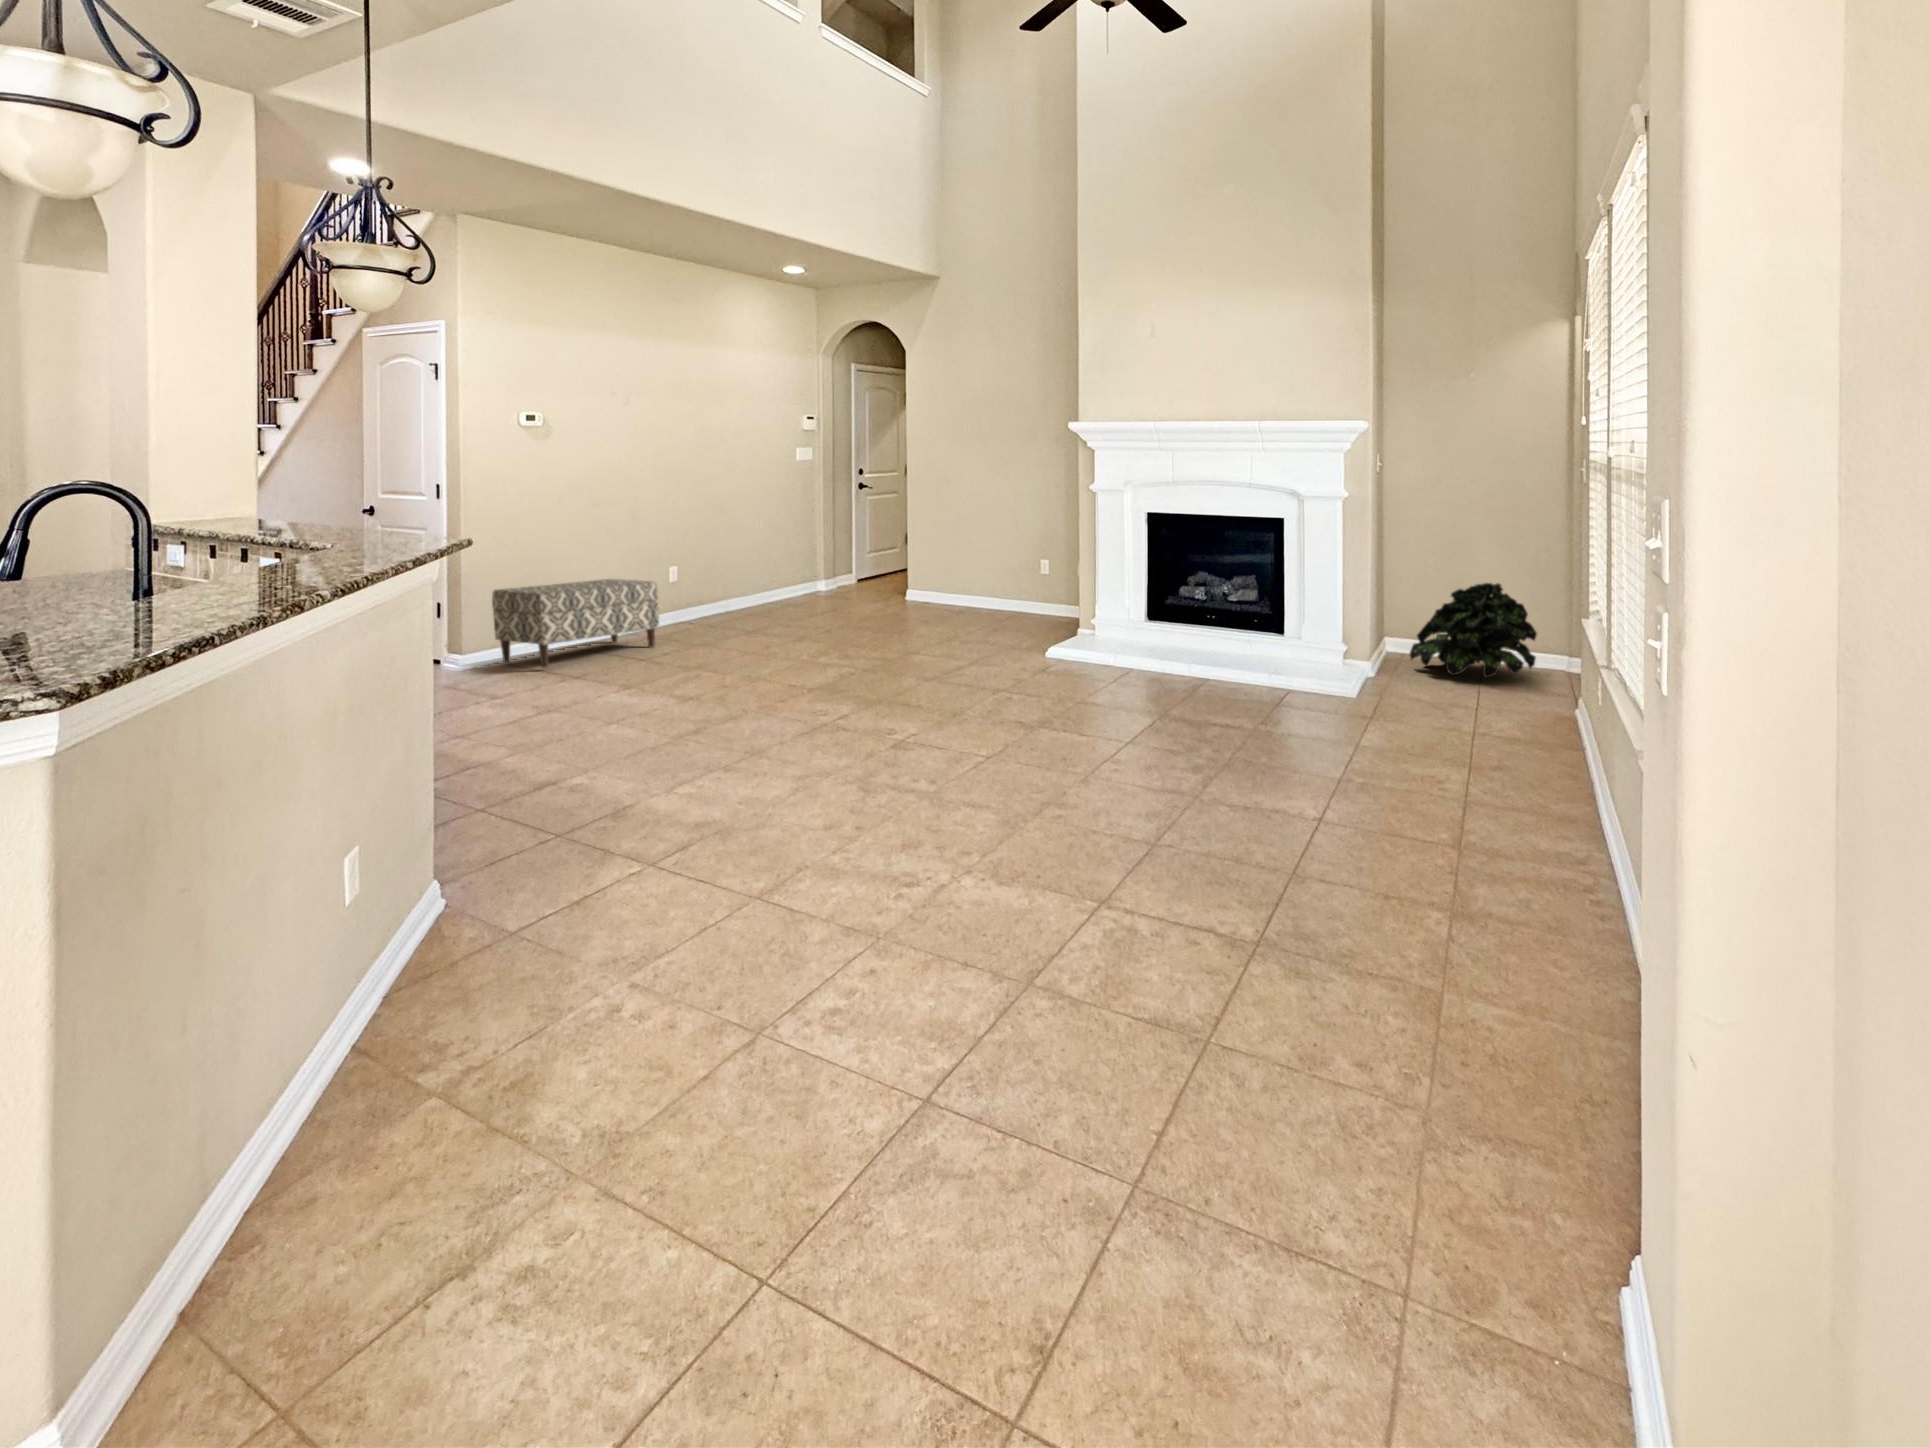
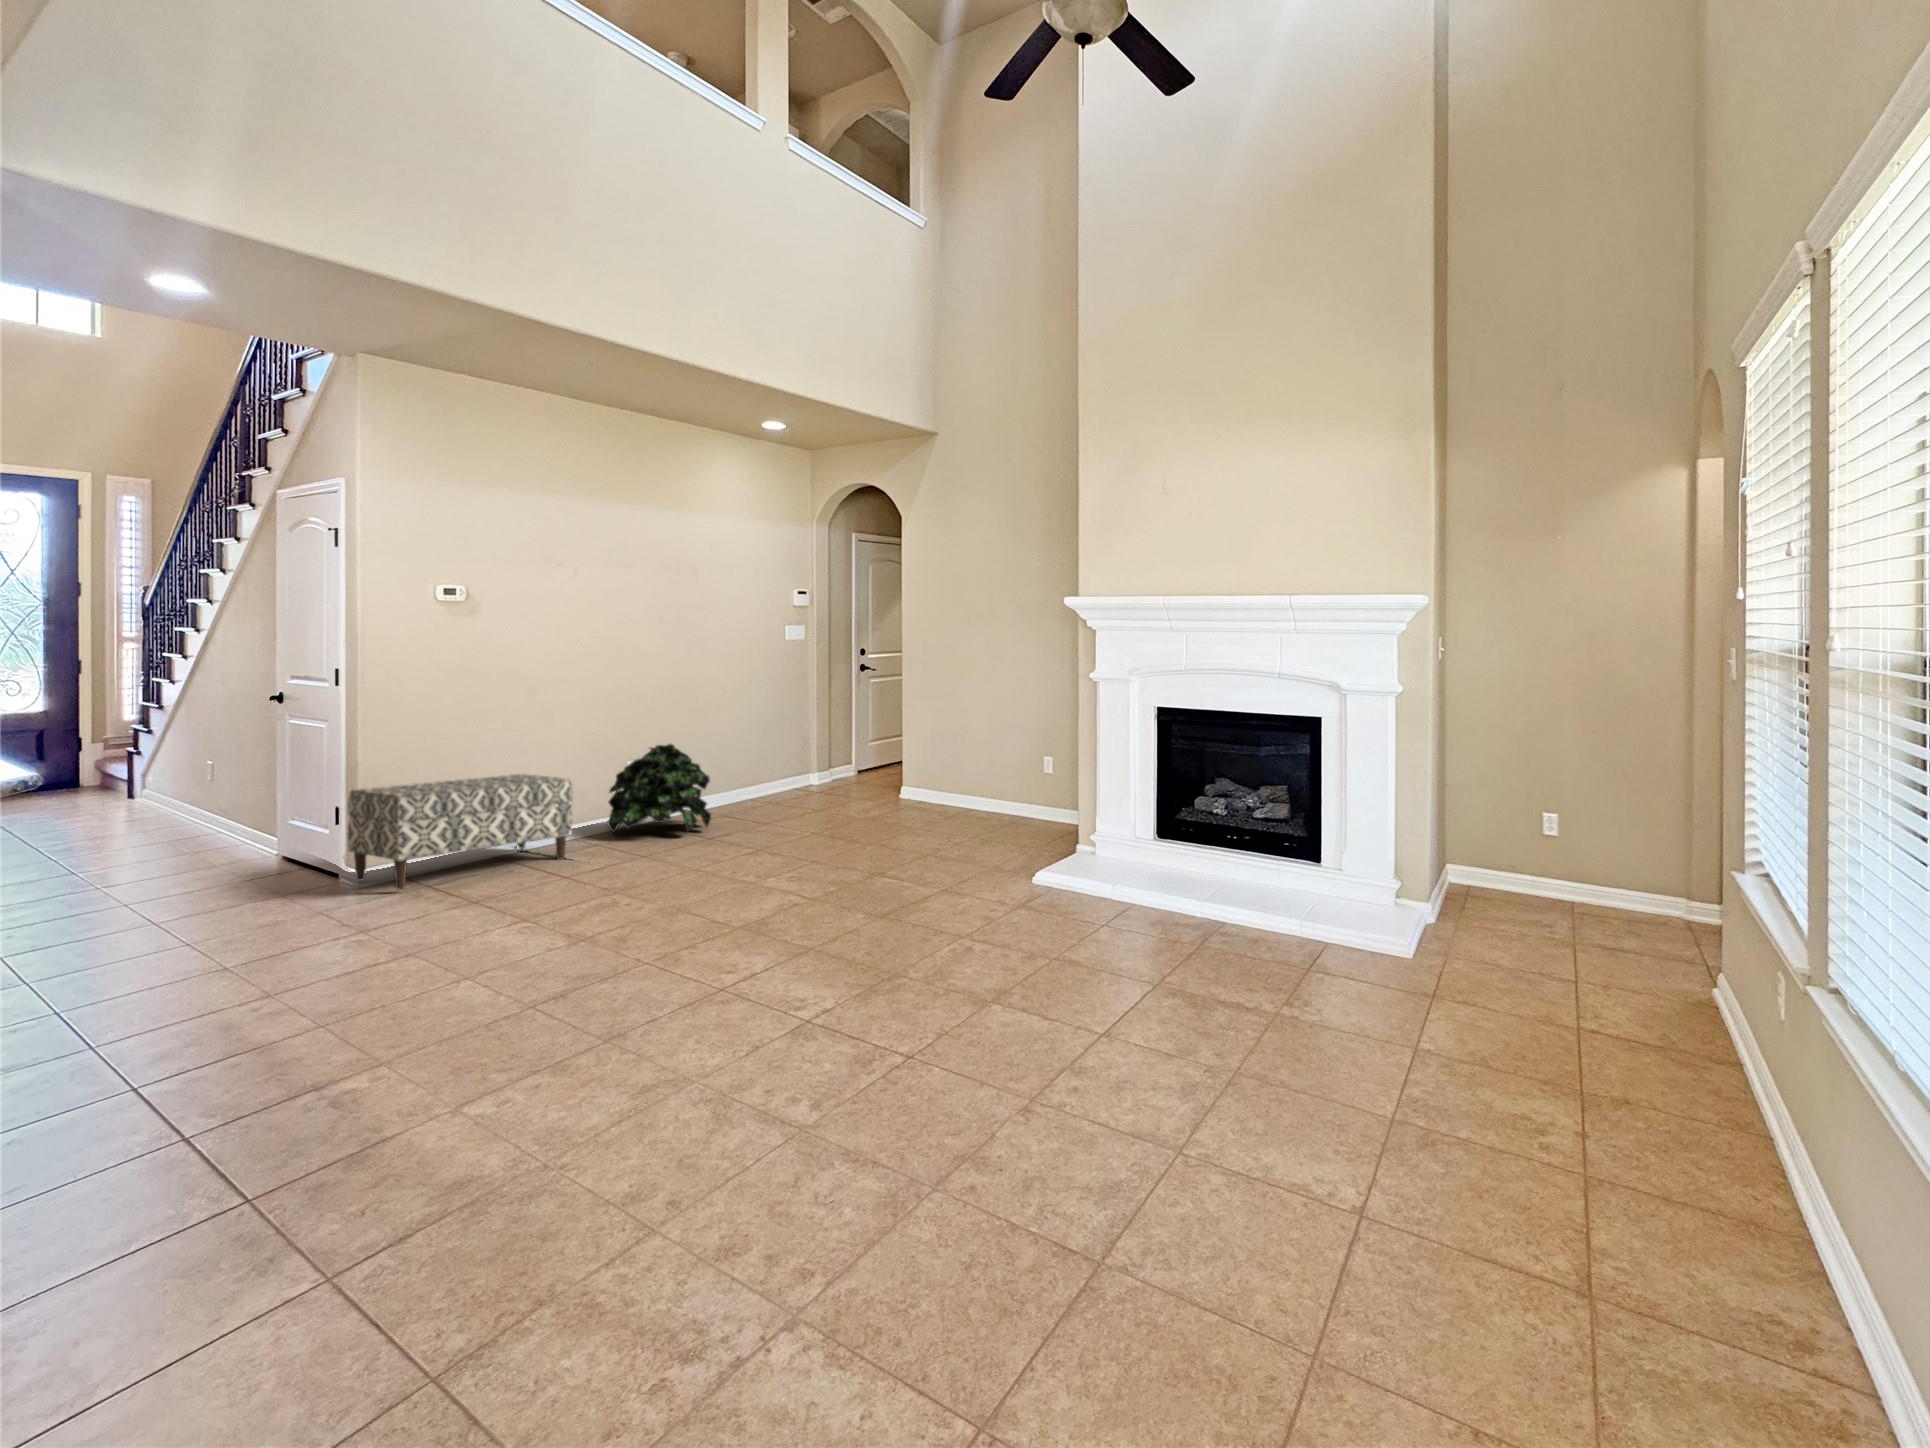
potted plant: present [1410,583,1537,678] -> present [608,744,711,833]

